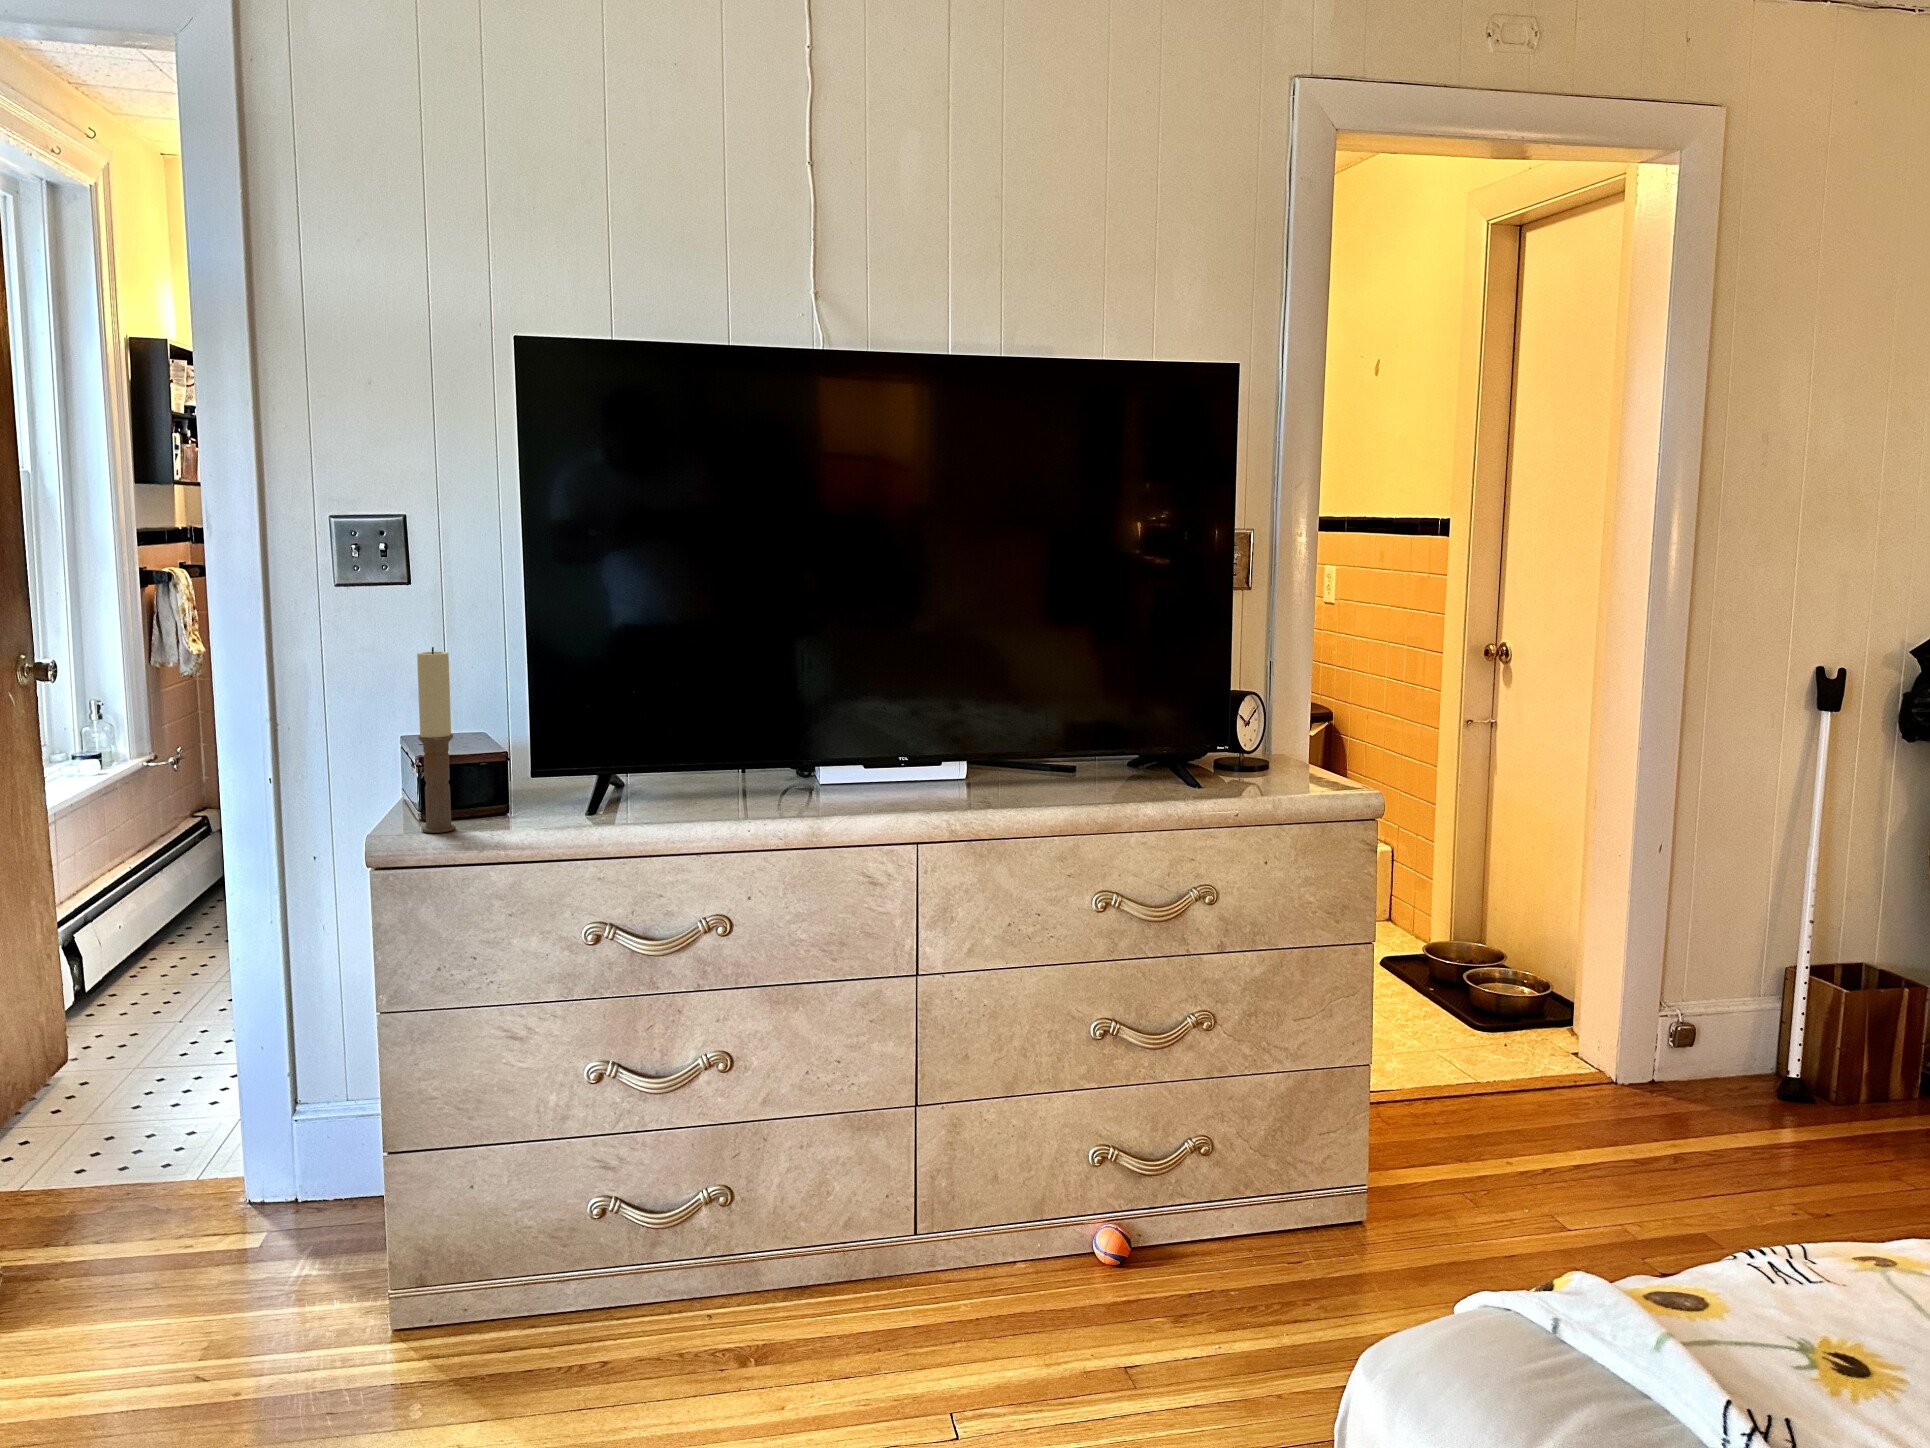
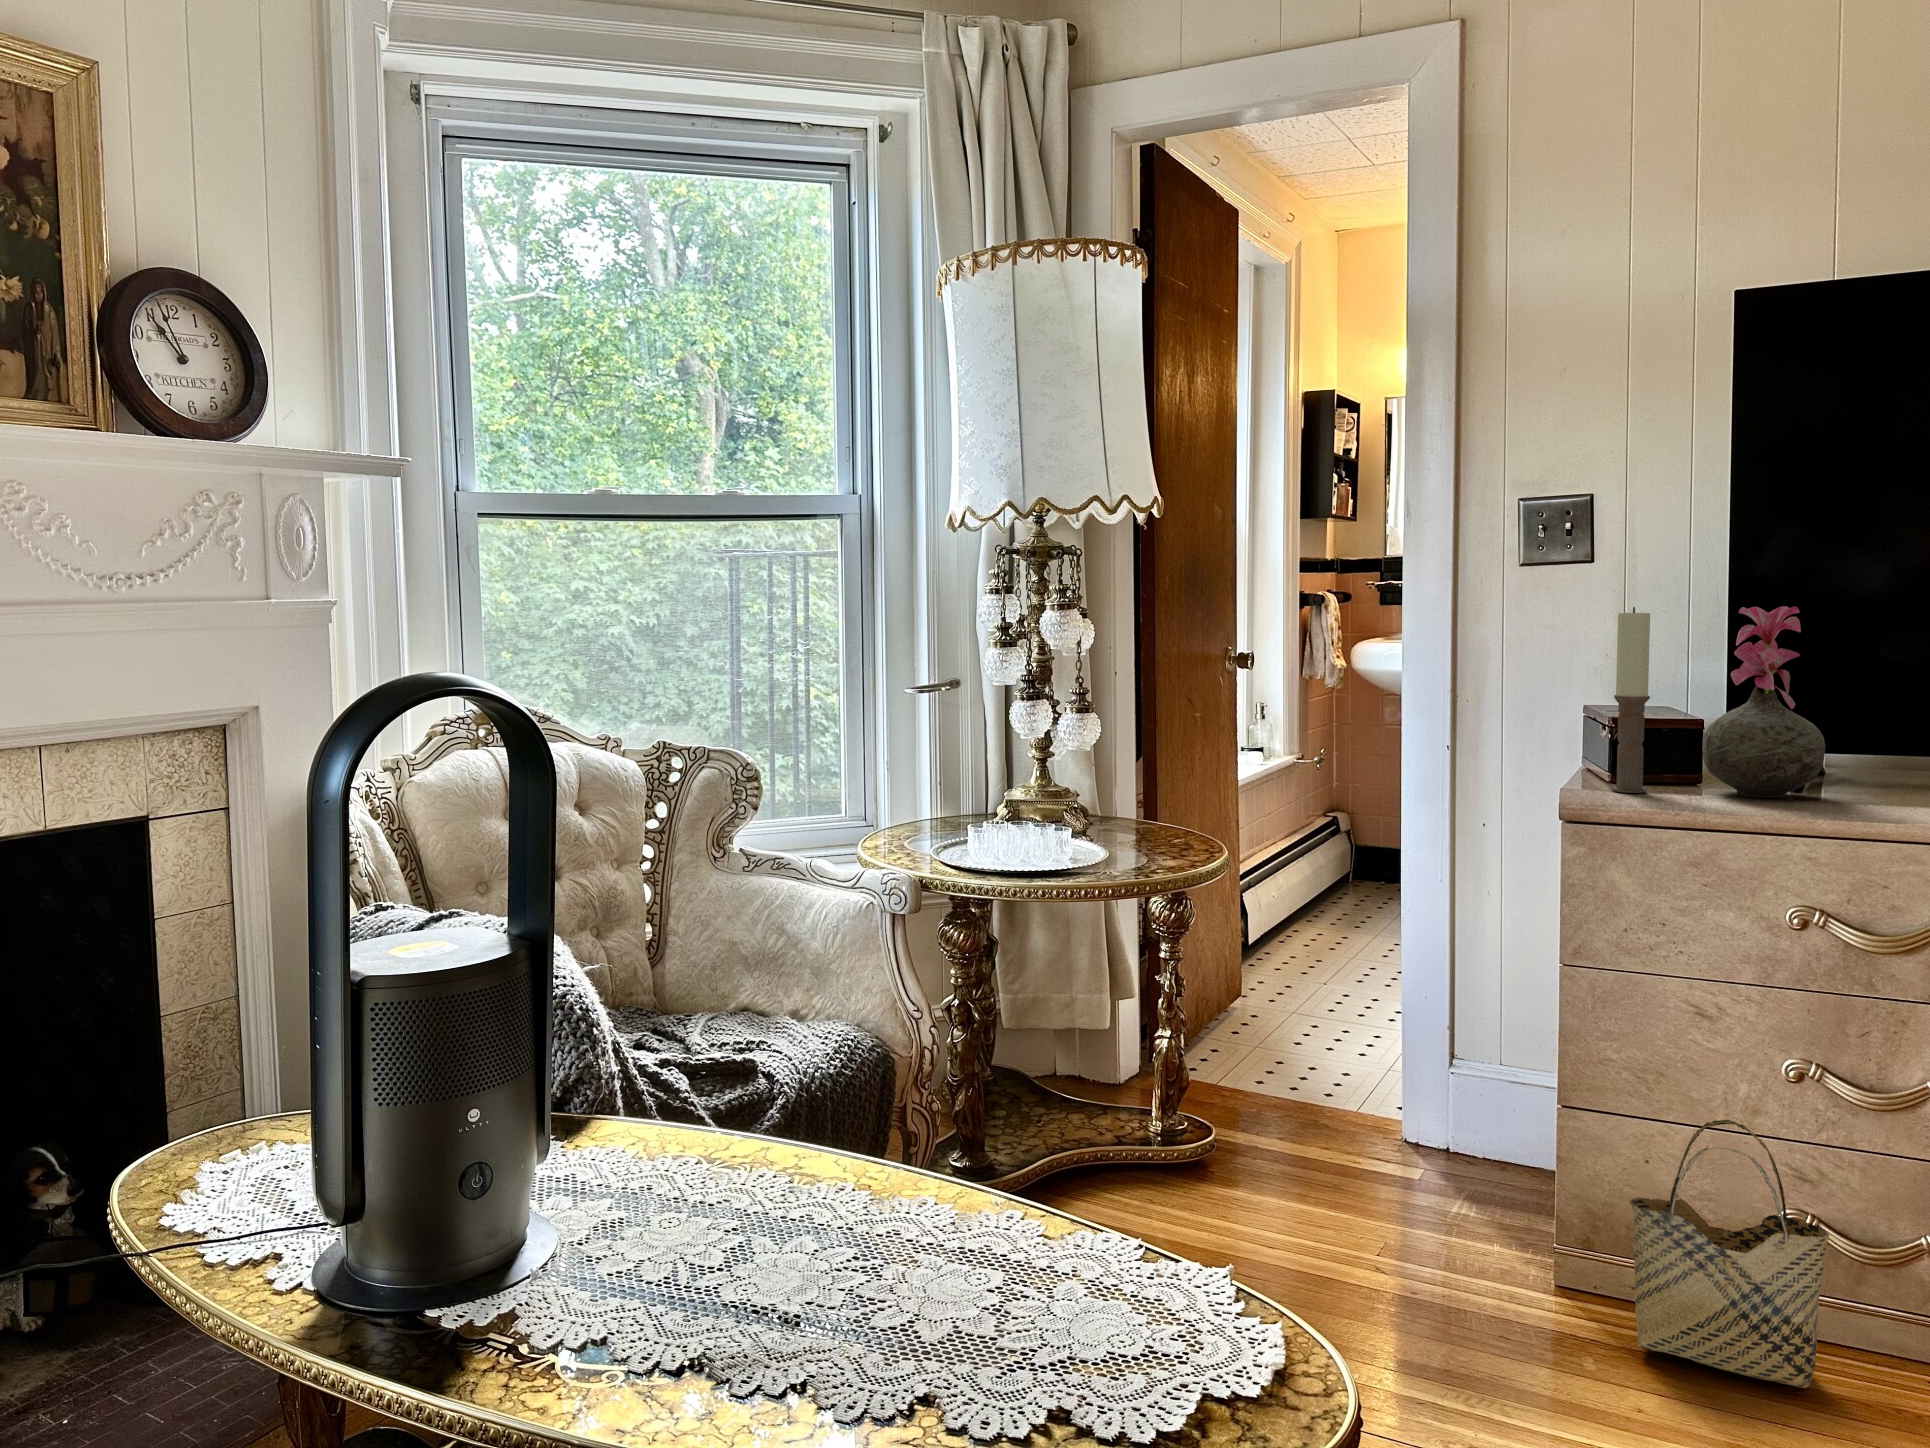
vase: none [506,642,610,823] -> present [1702,606,1825,798]
woven basket: none [451,1133,623,1376] -> present [1630,1120,1829,1388]

